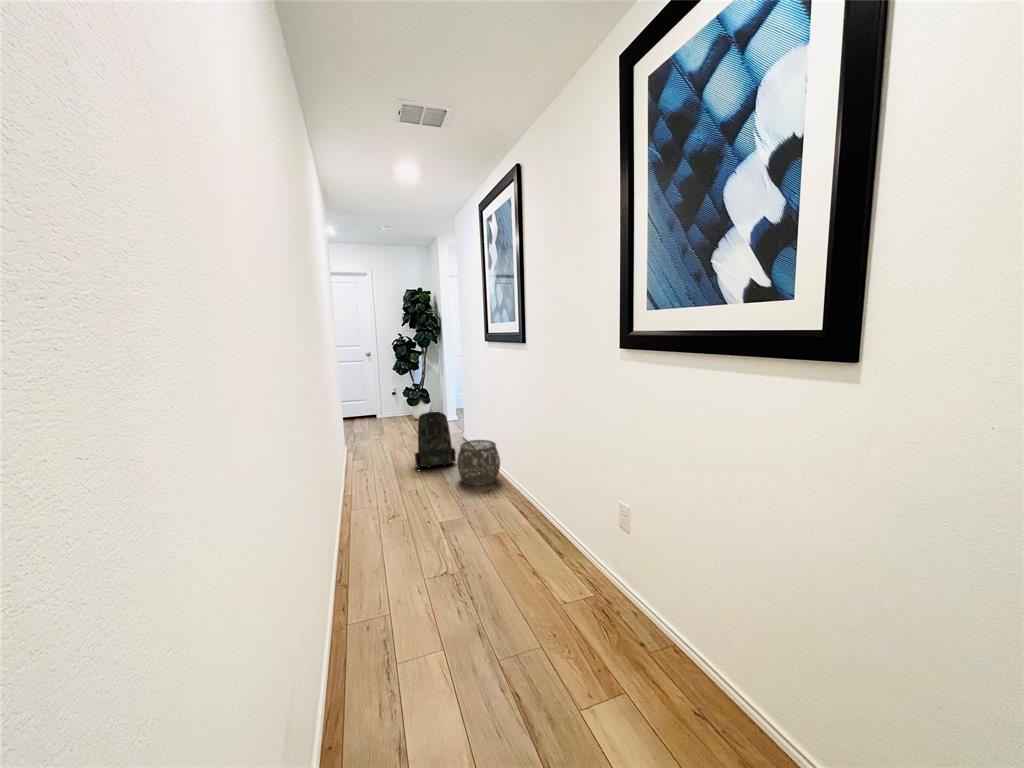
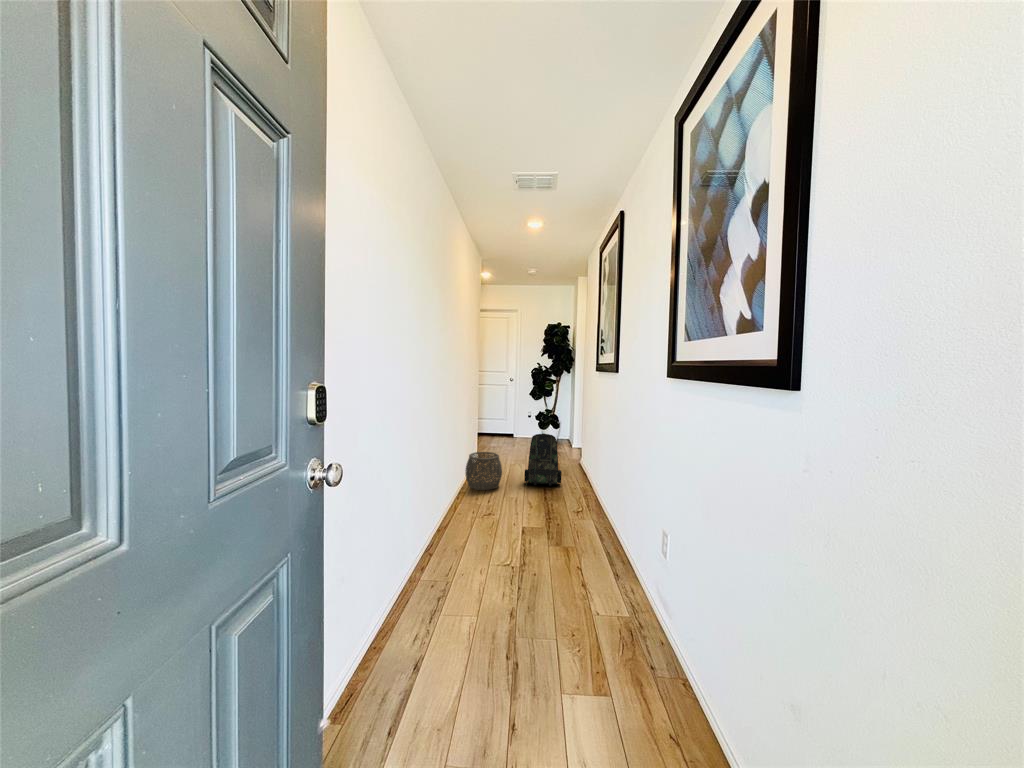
woven basket: present [457,440,500,486] -> present [466,452,502,490]

